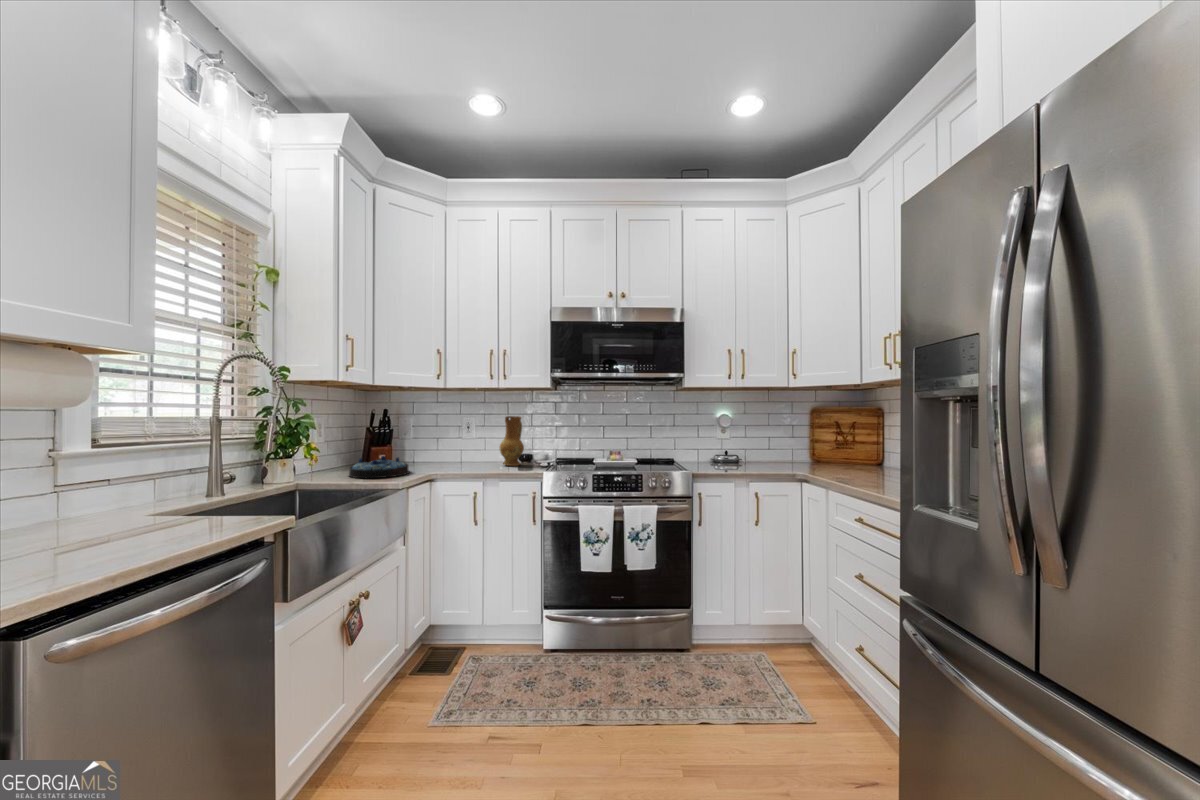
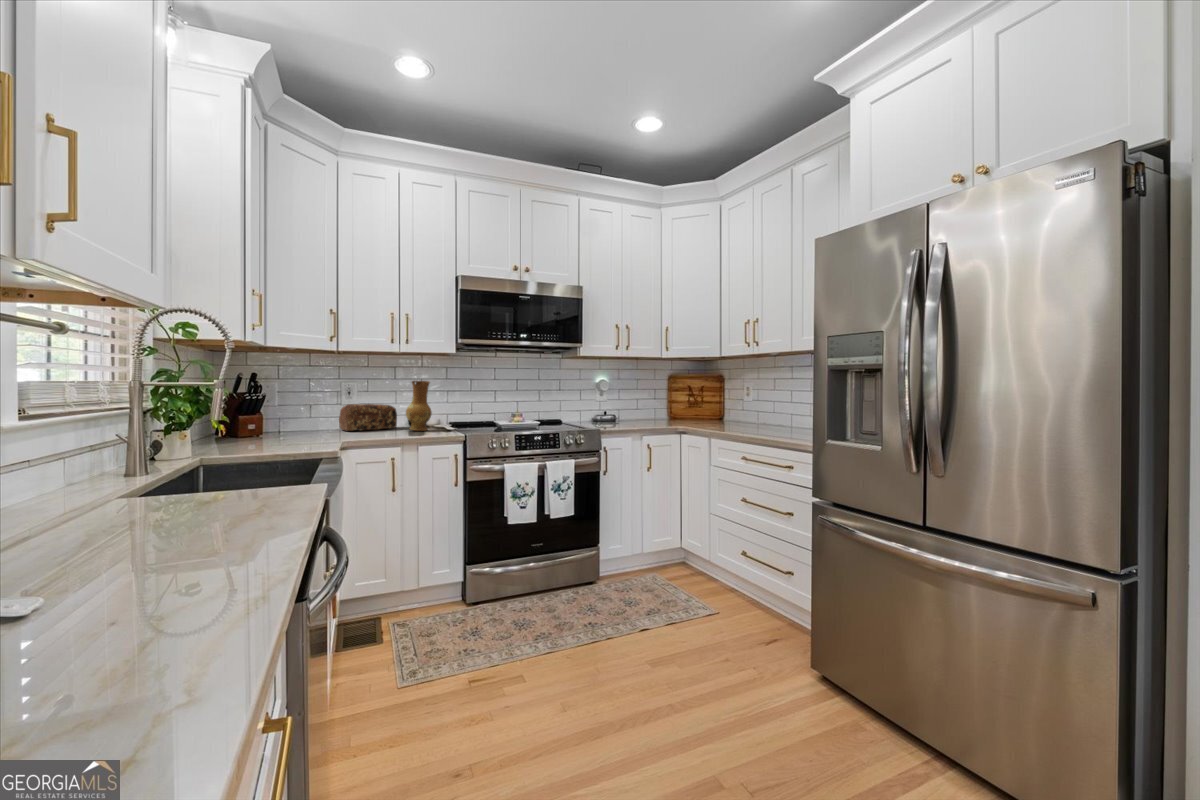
bread loaf: none [451,437,499,463] -> present [339,404,397,431]
serving tray: present [349,456,409,478] -> none [245,423,320,447]

